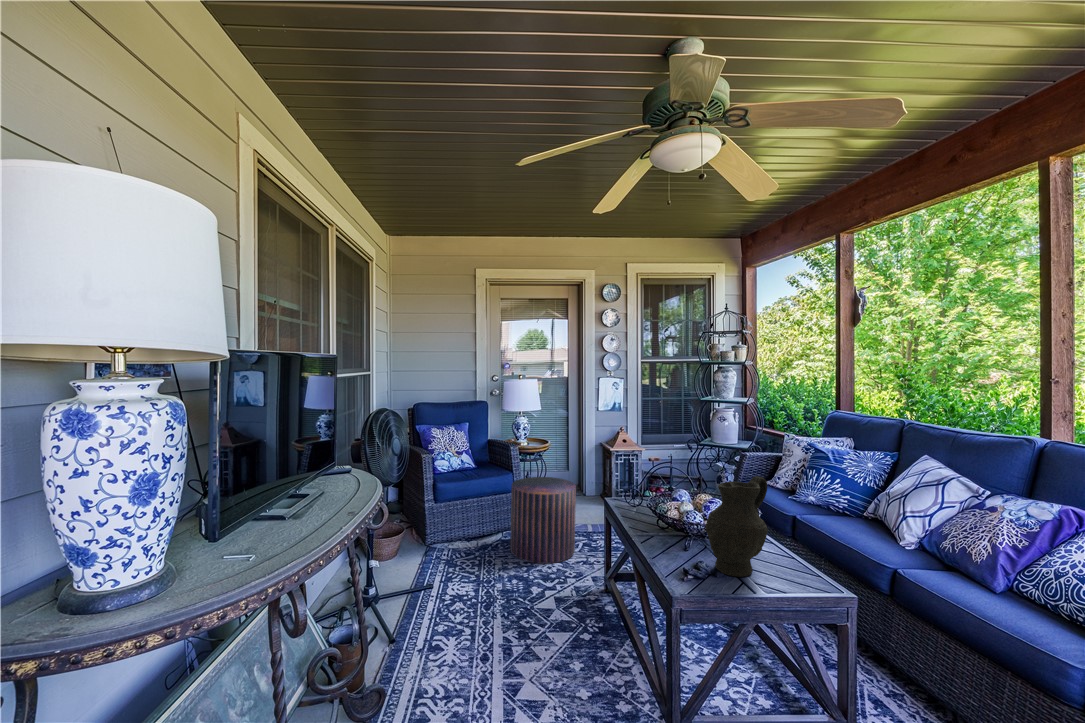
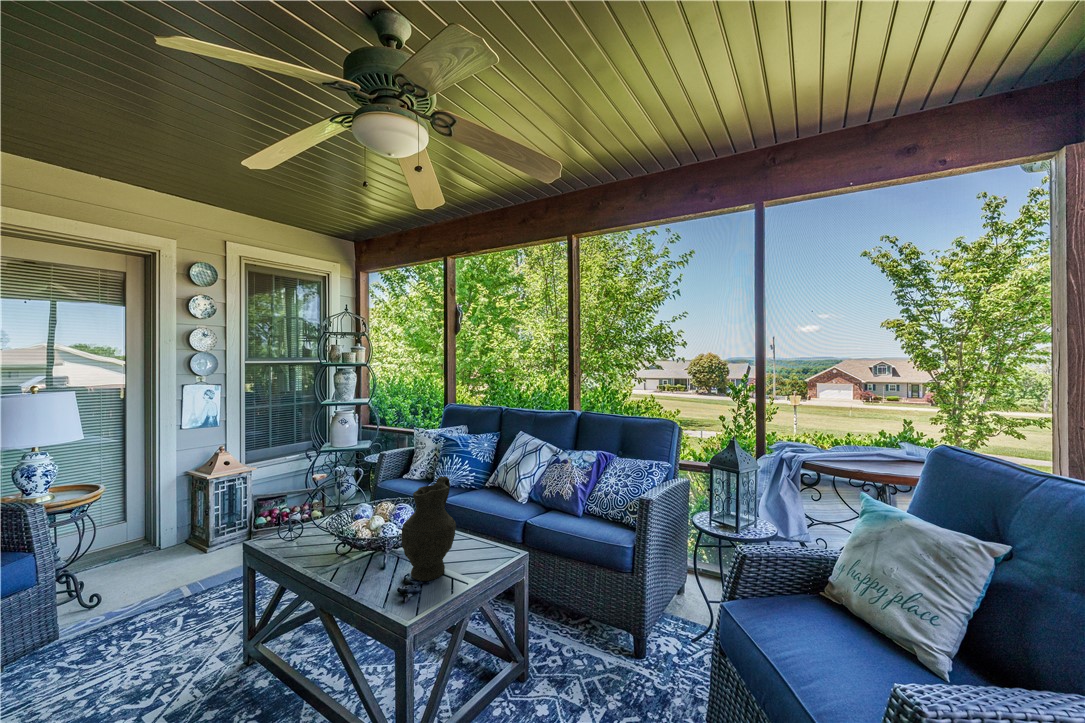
pouf: present [510,477,576,564] -> none [37,540,174,692]

